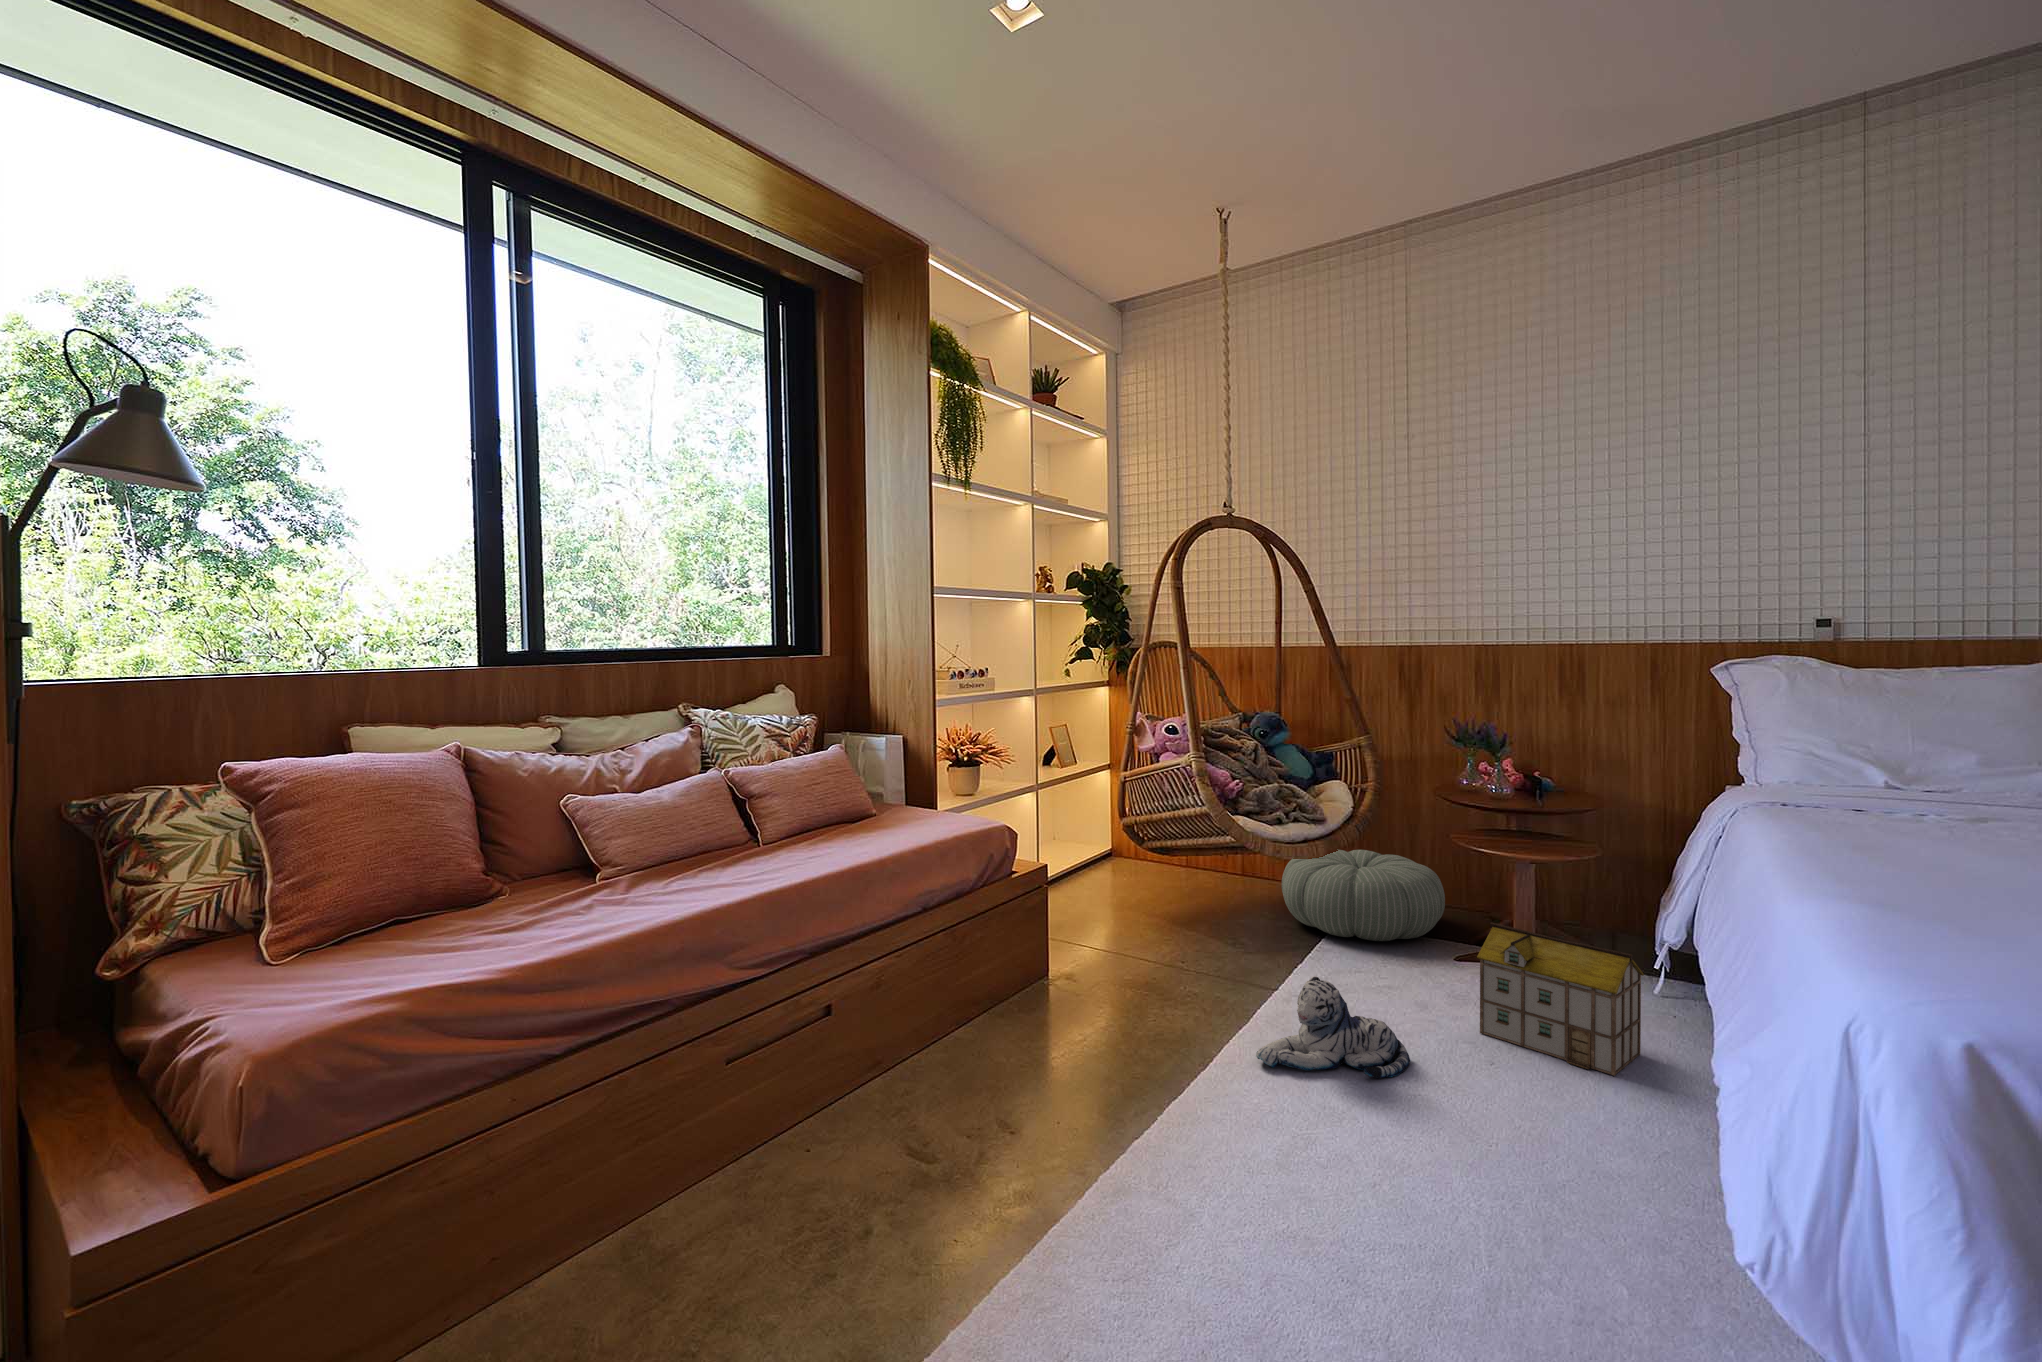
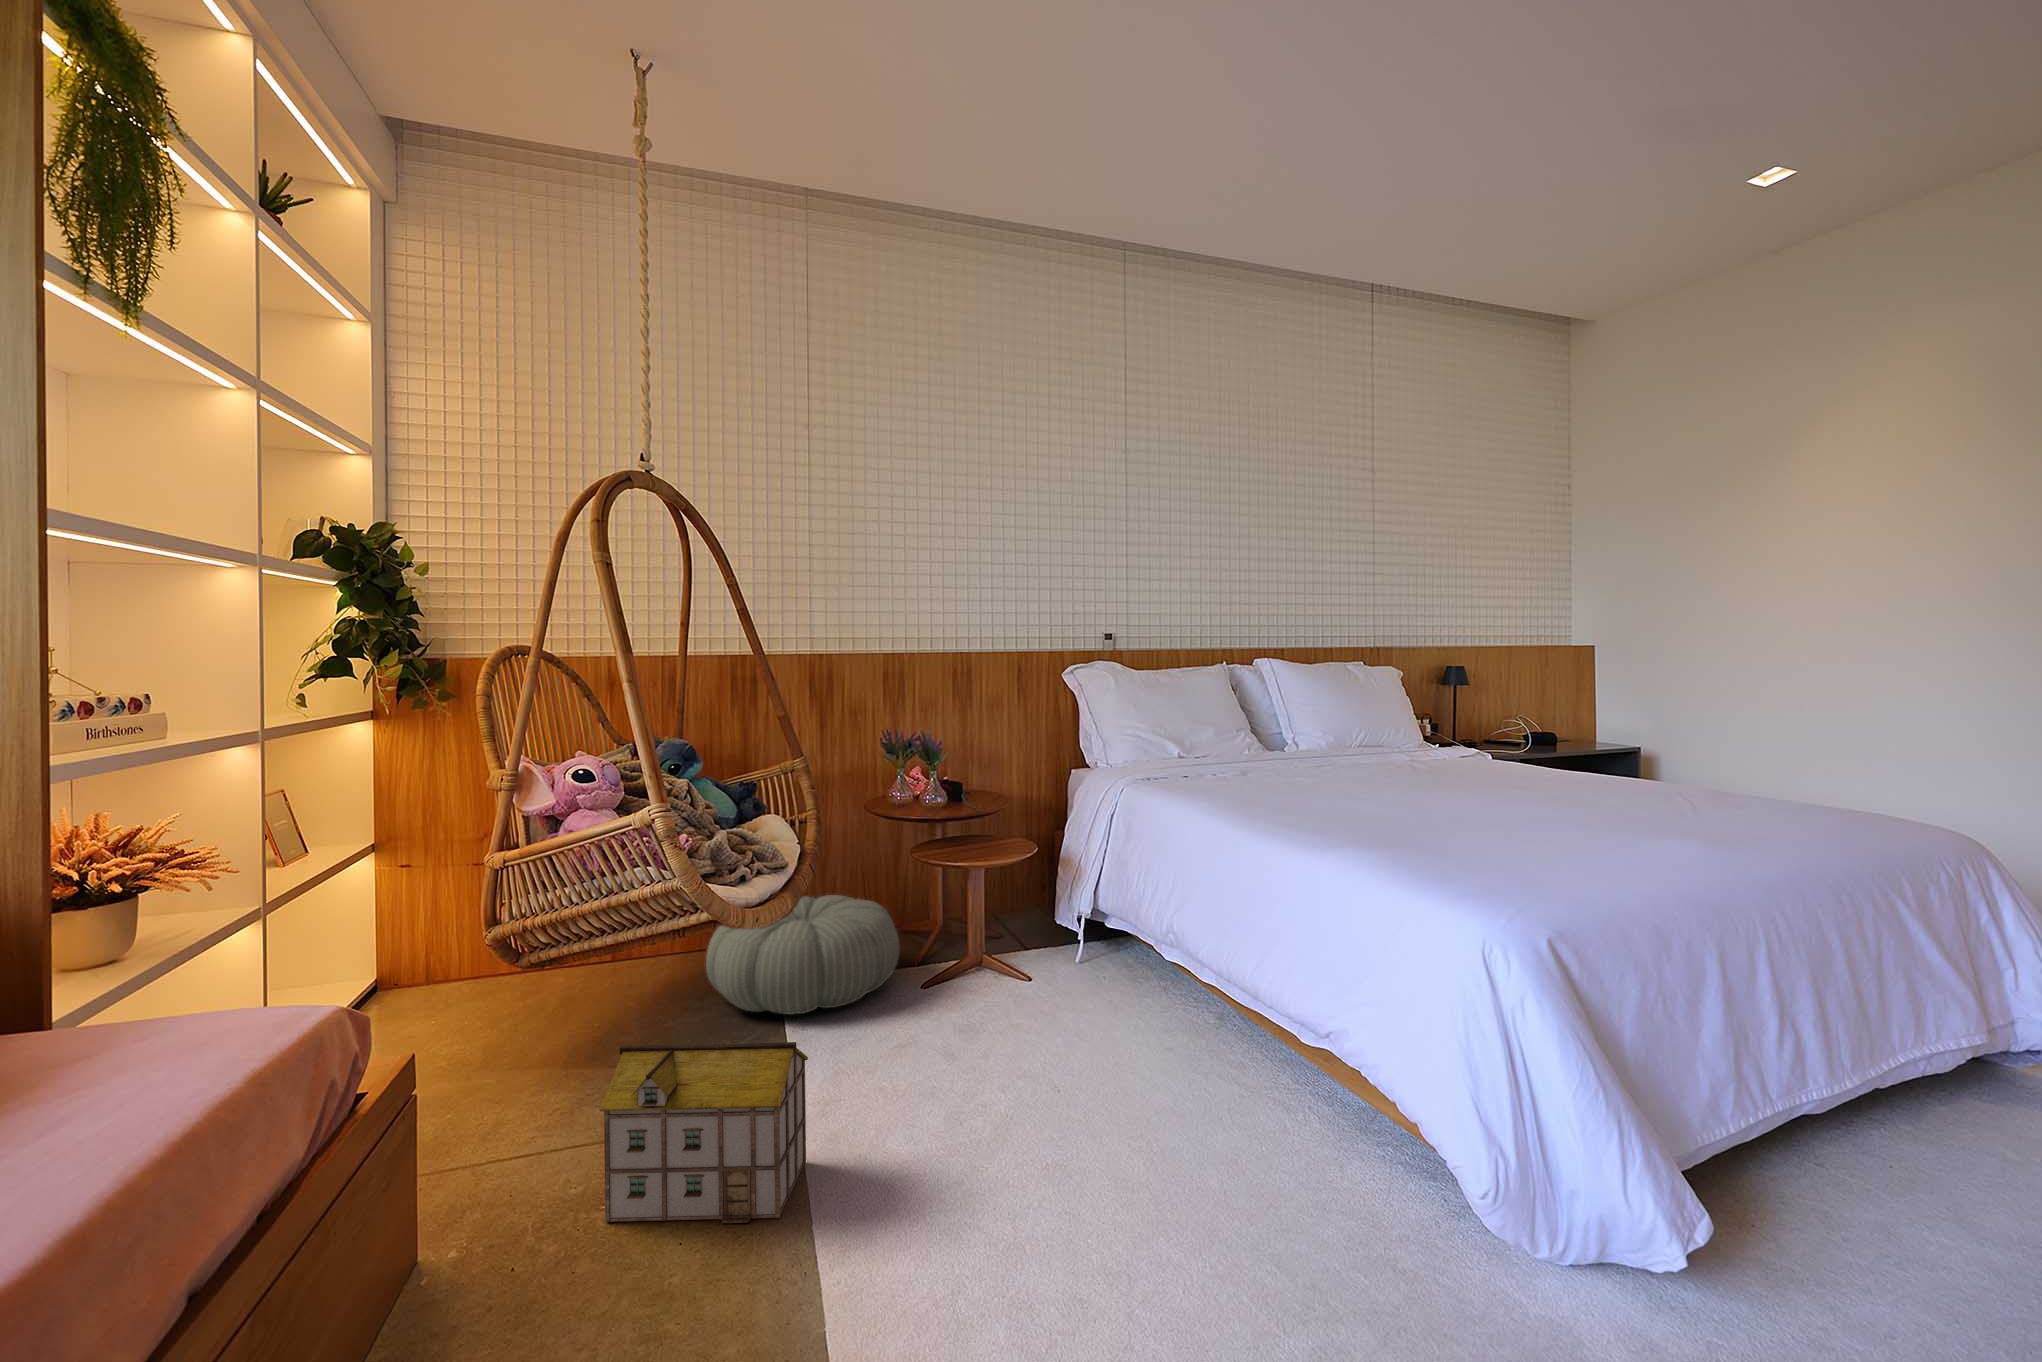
toy house: present [1477,922,1644,1076] -> present [599,1042,808,1223]
plush toy: present [1256,976,1410,1078] -> none [859,1092,1016,1253]

